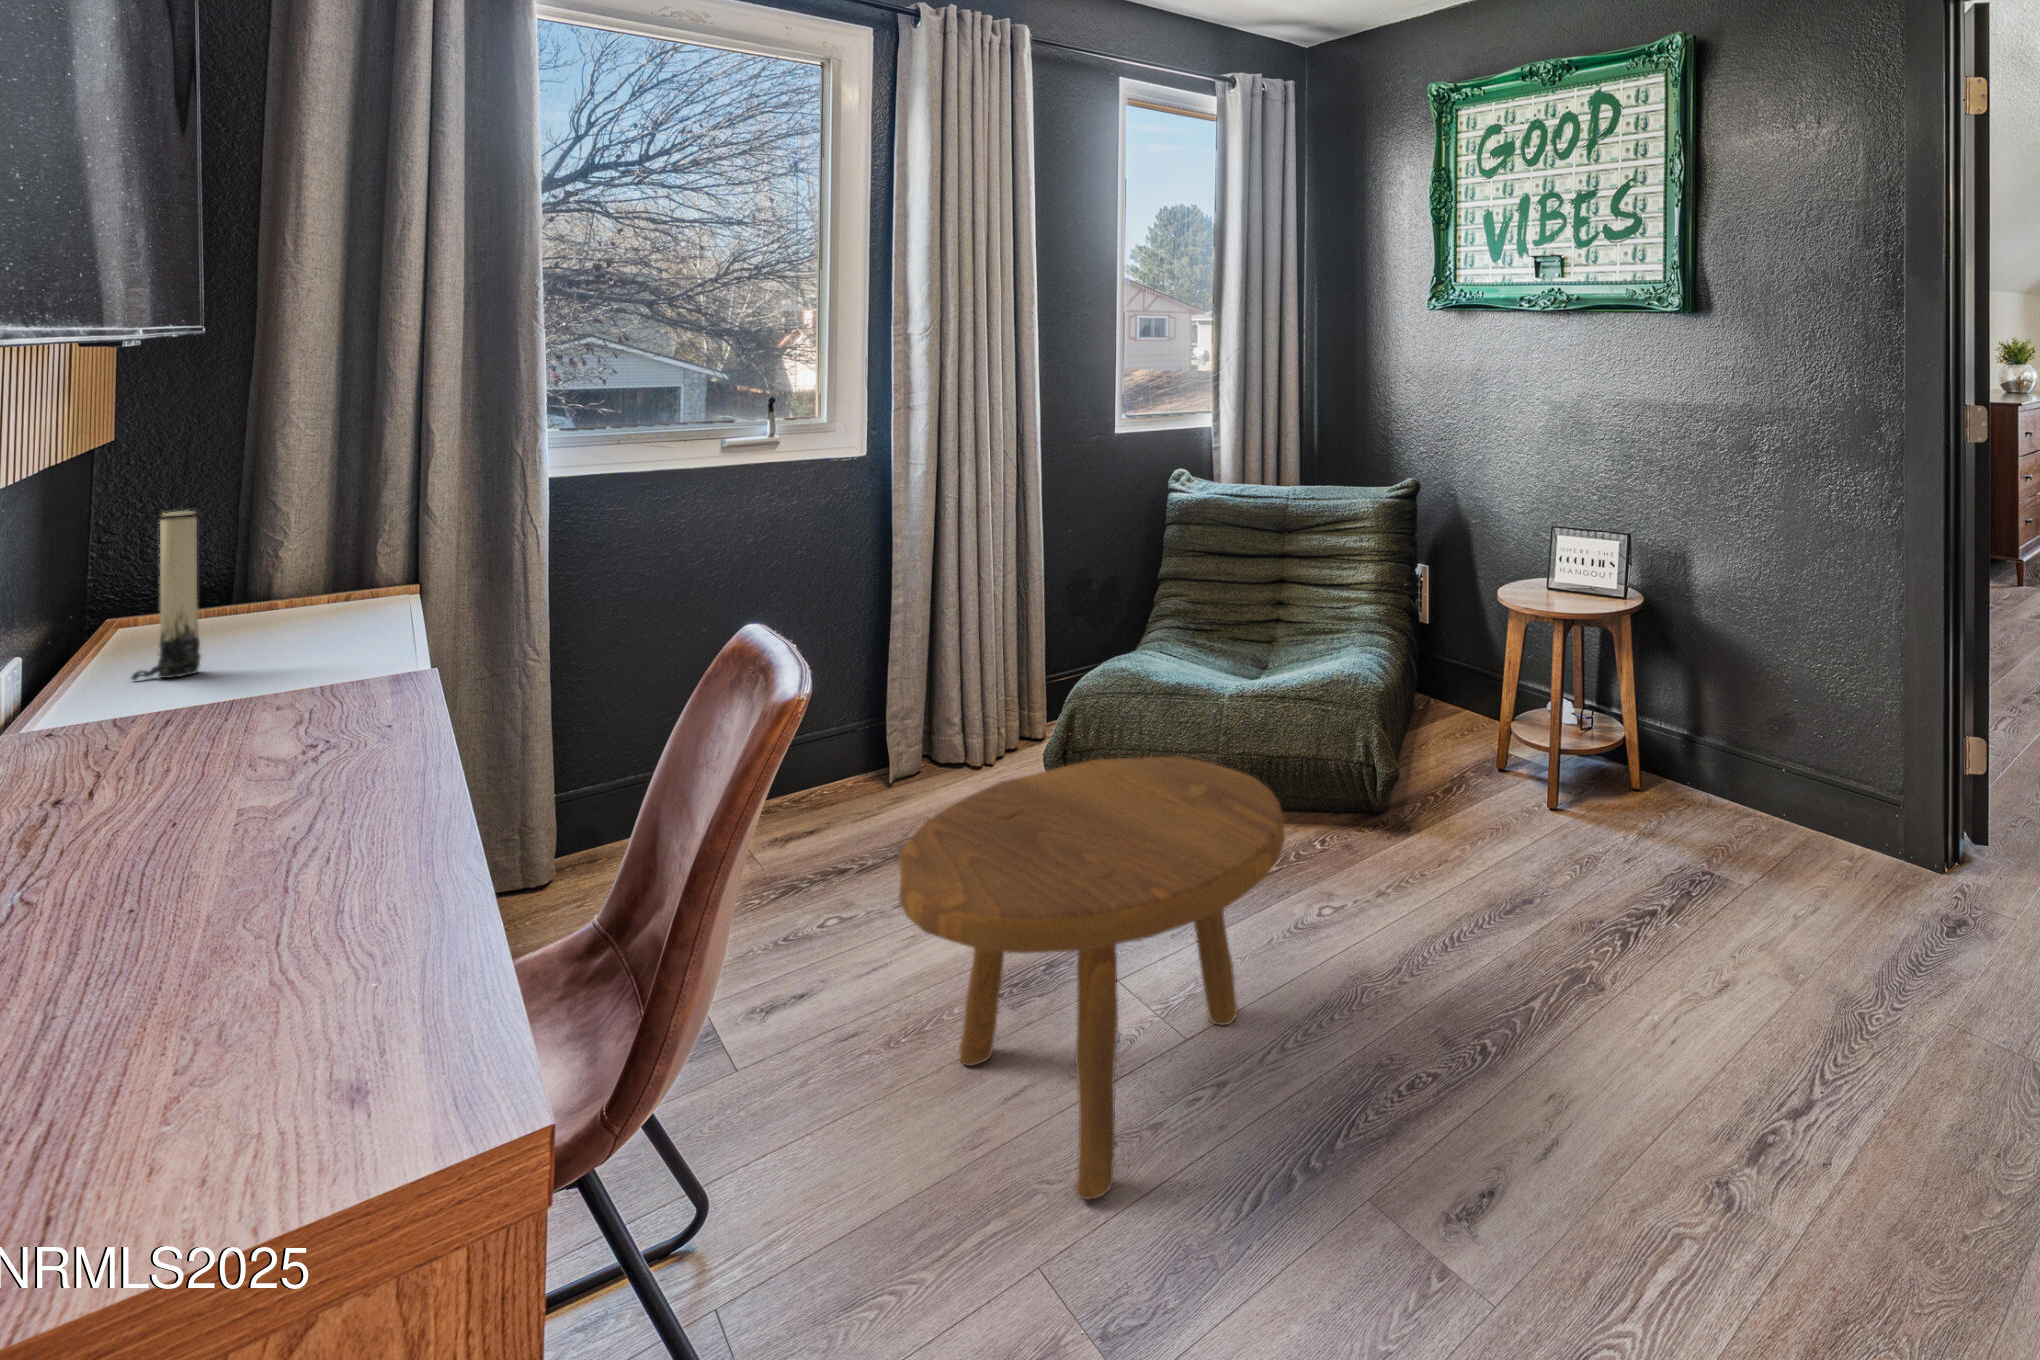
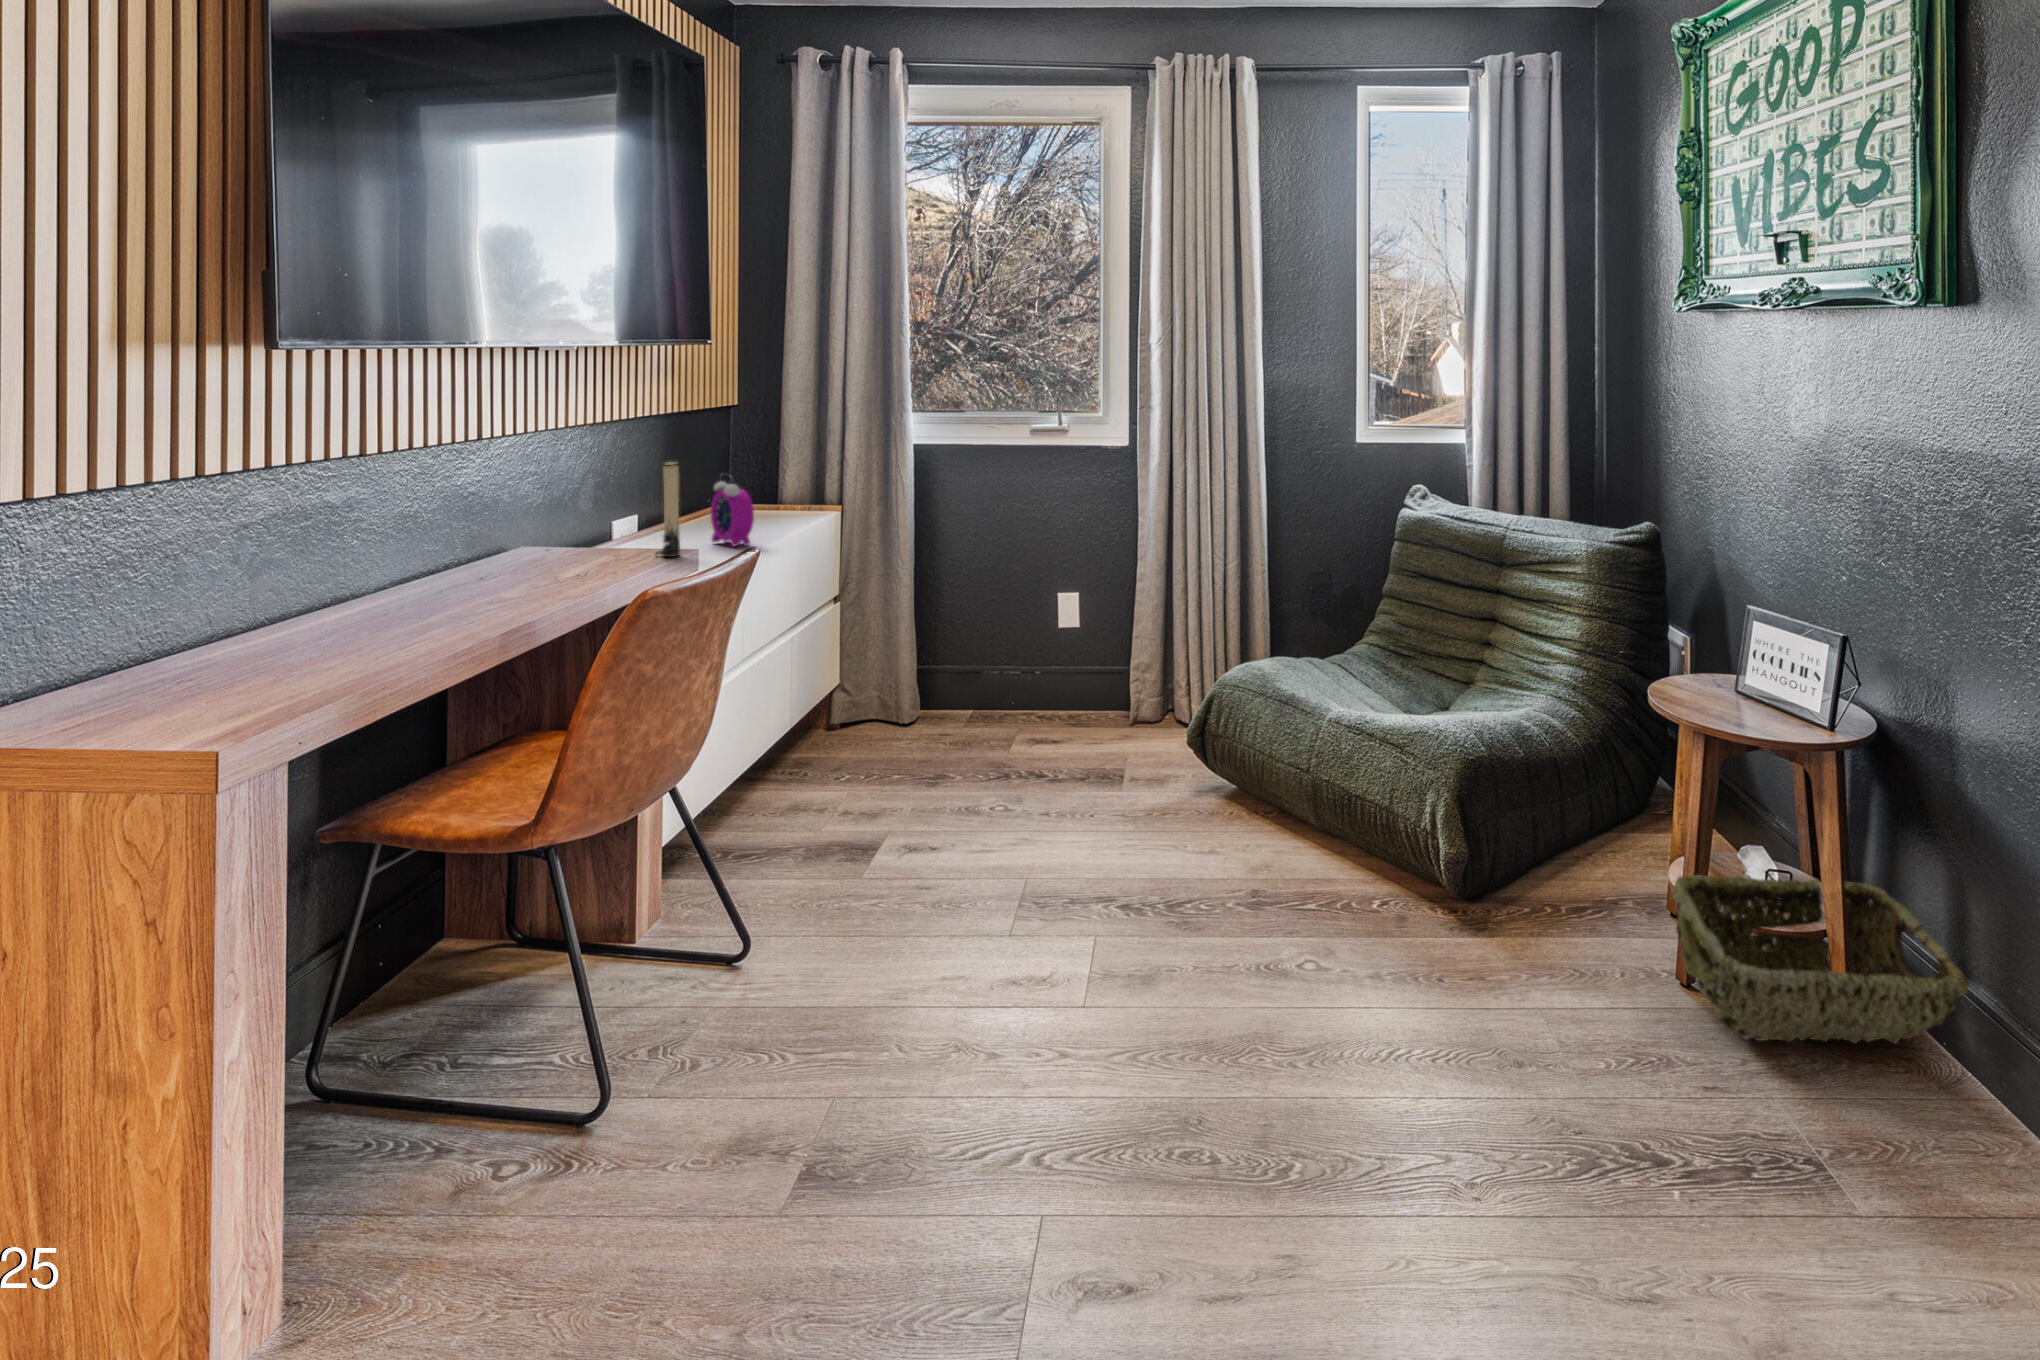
alarm clock: none [213,525,337,644] -> present [711,482,754,546]
woven basket: none [1558,709,1727,834] -> present [1671,875,1969,1044]
footstool: present [899,757,1285,1199] -> none [833,735,1160,1094]

